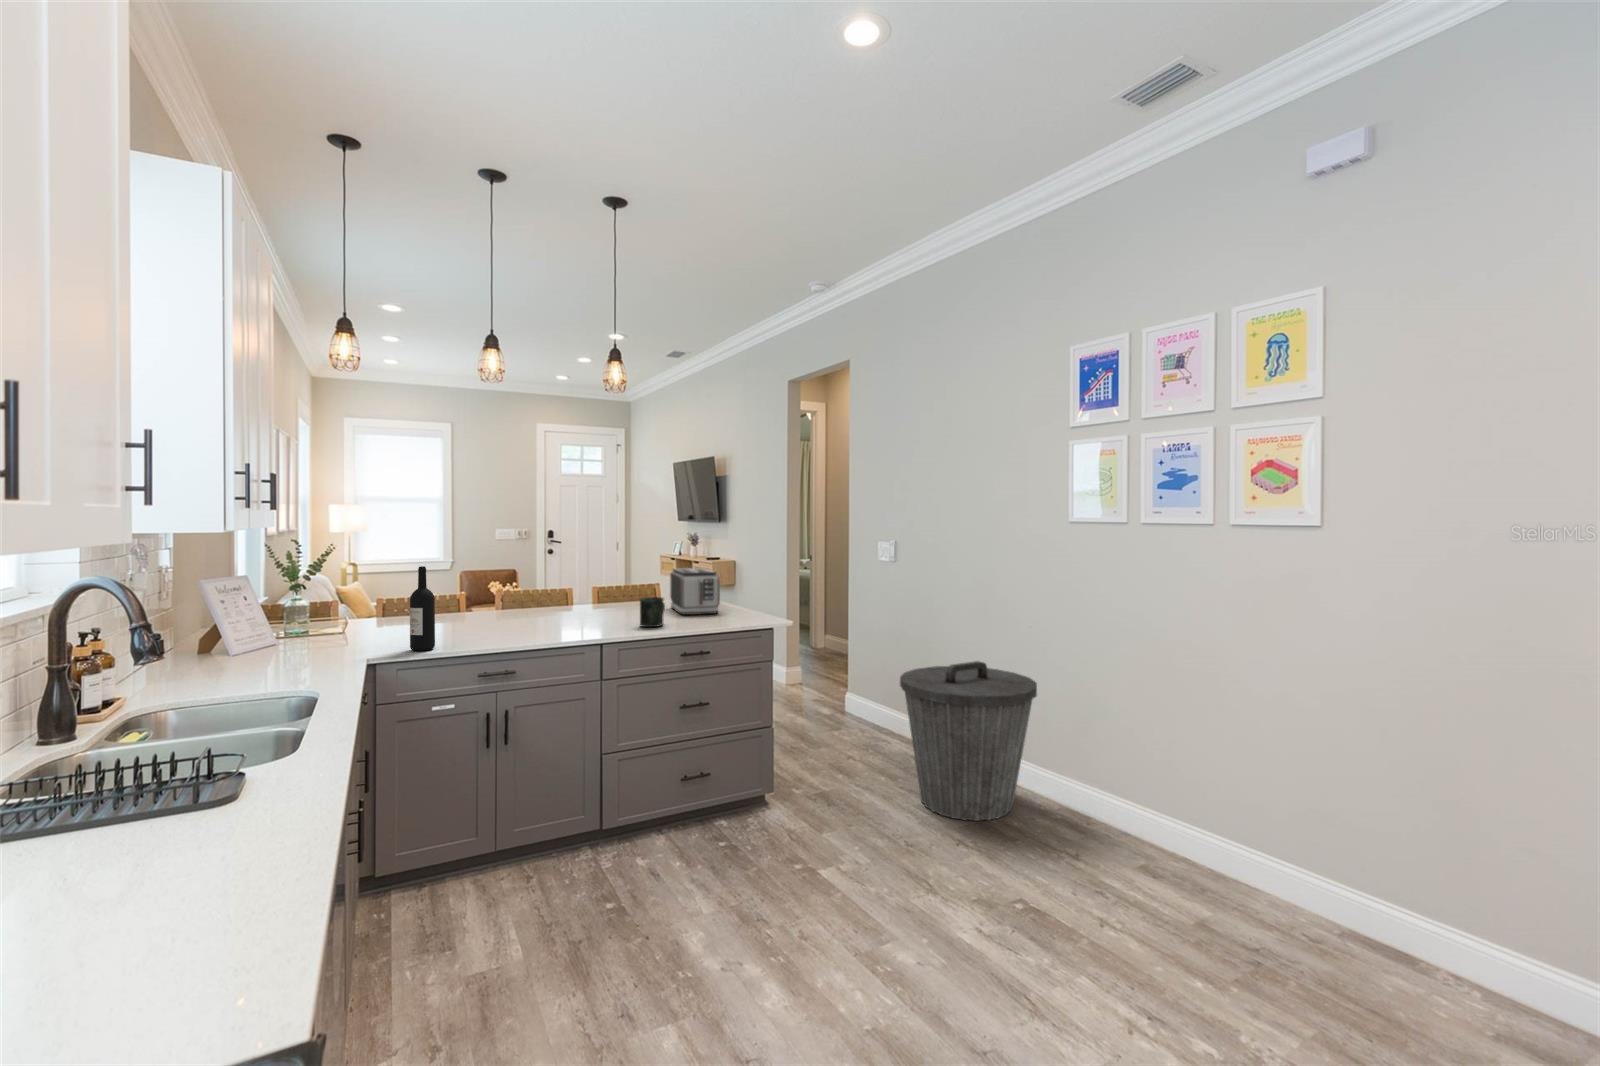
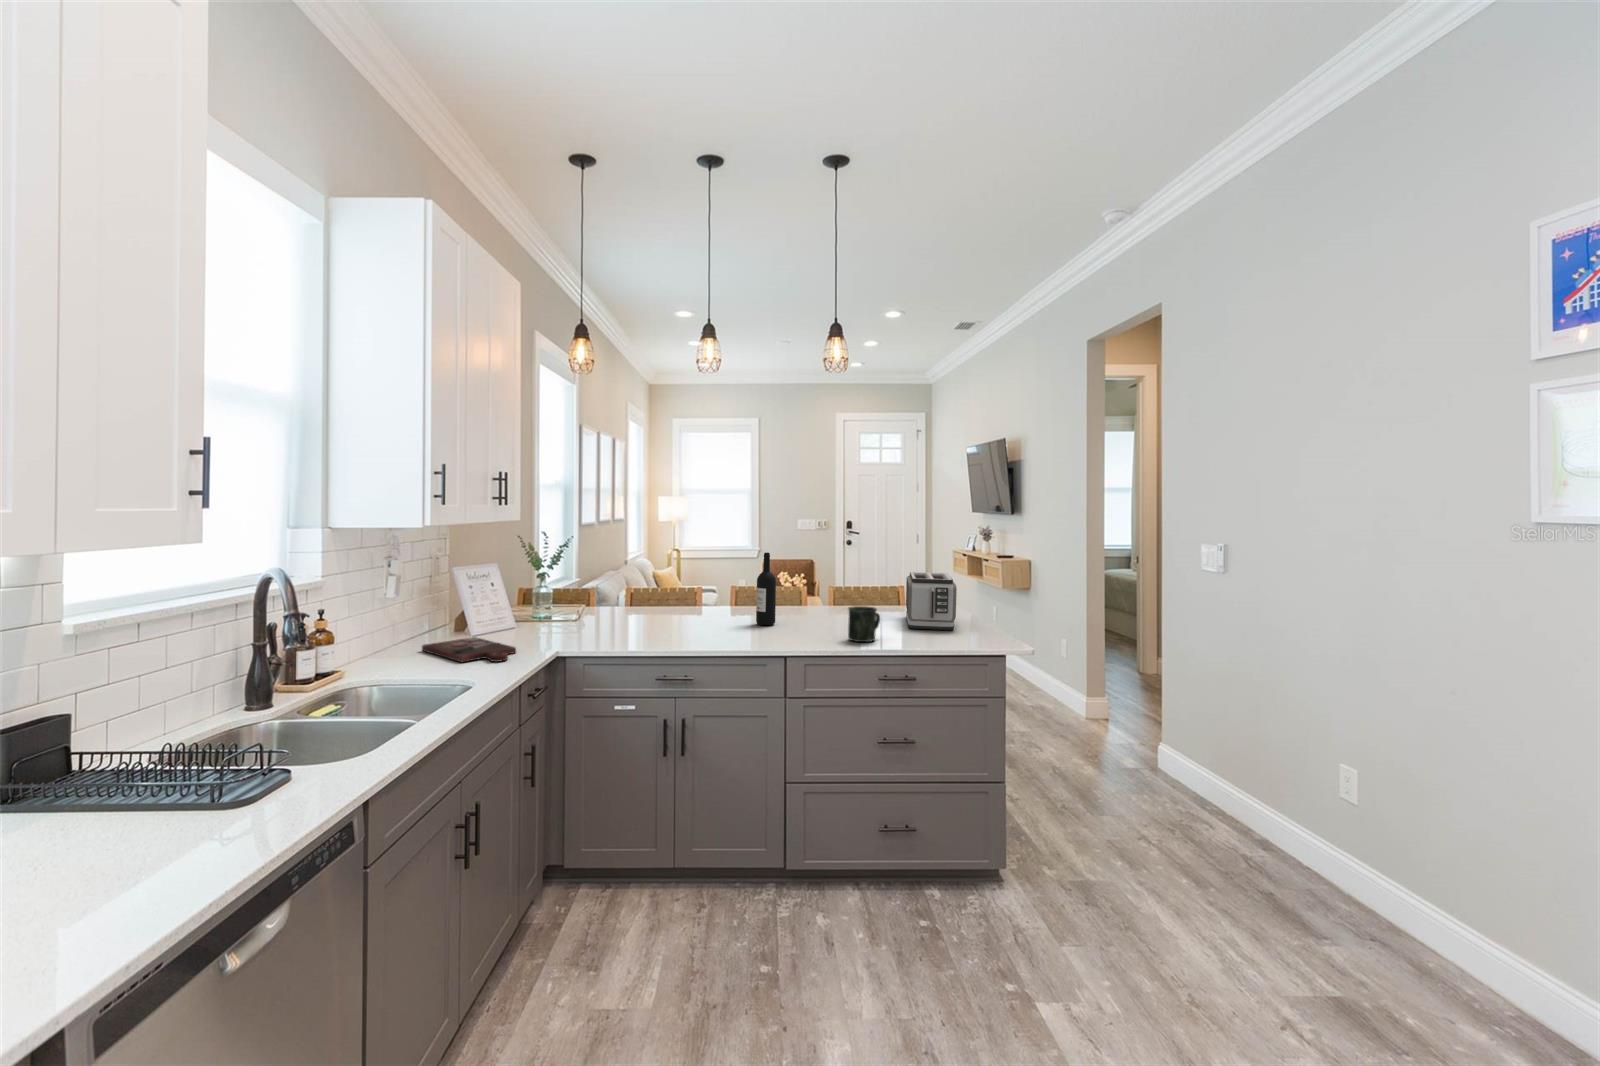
wine bottle: present [410,566,435,651] -> present [756,553,776,625]
cutting board: none [198,654,322,675] -> present [422,637,516,662]
trash can: present [900,661,1037,821] -> none [1197,734,1449,995]

